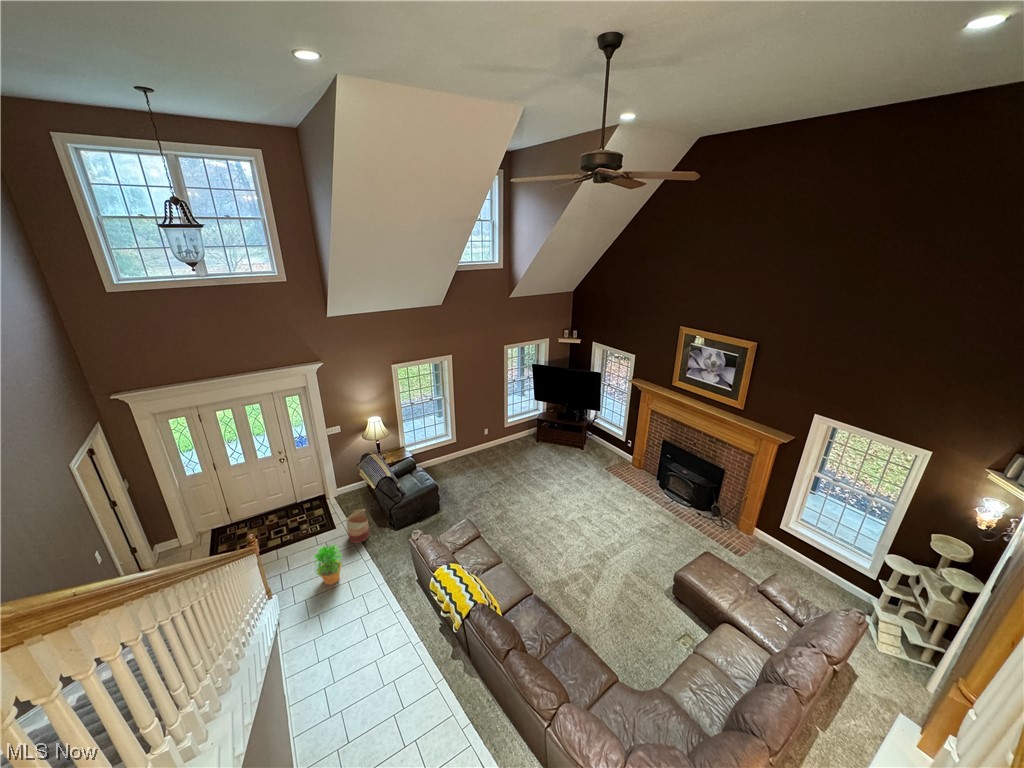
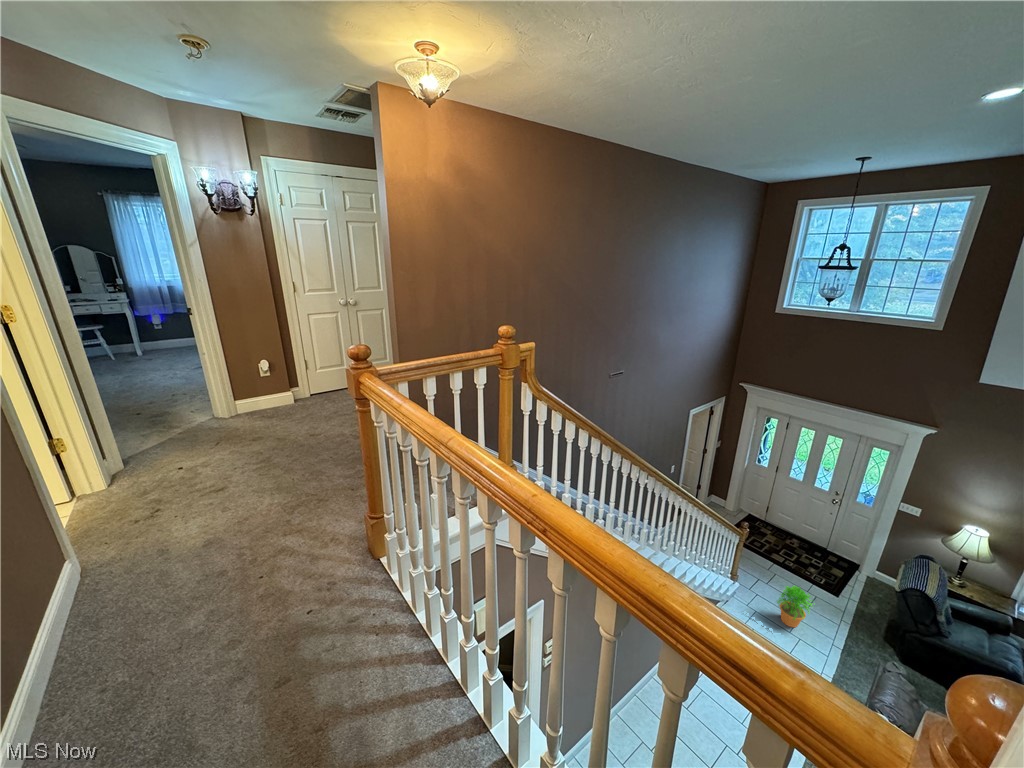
basket: present [346,509,370,543] -> none [839,592,878,632]

